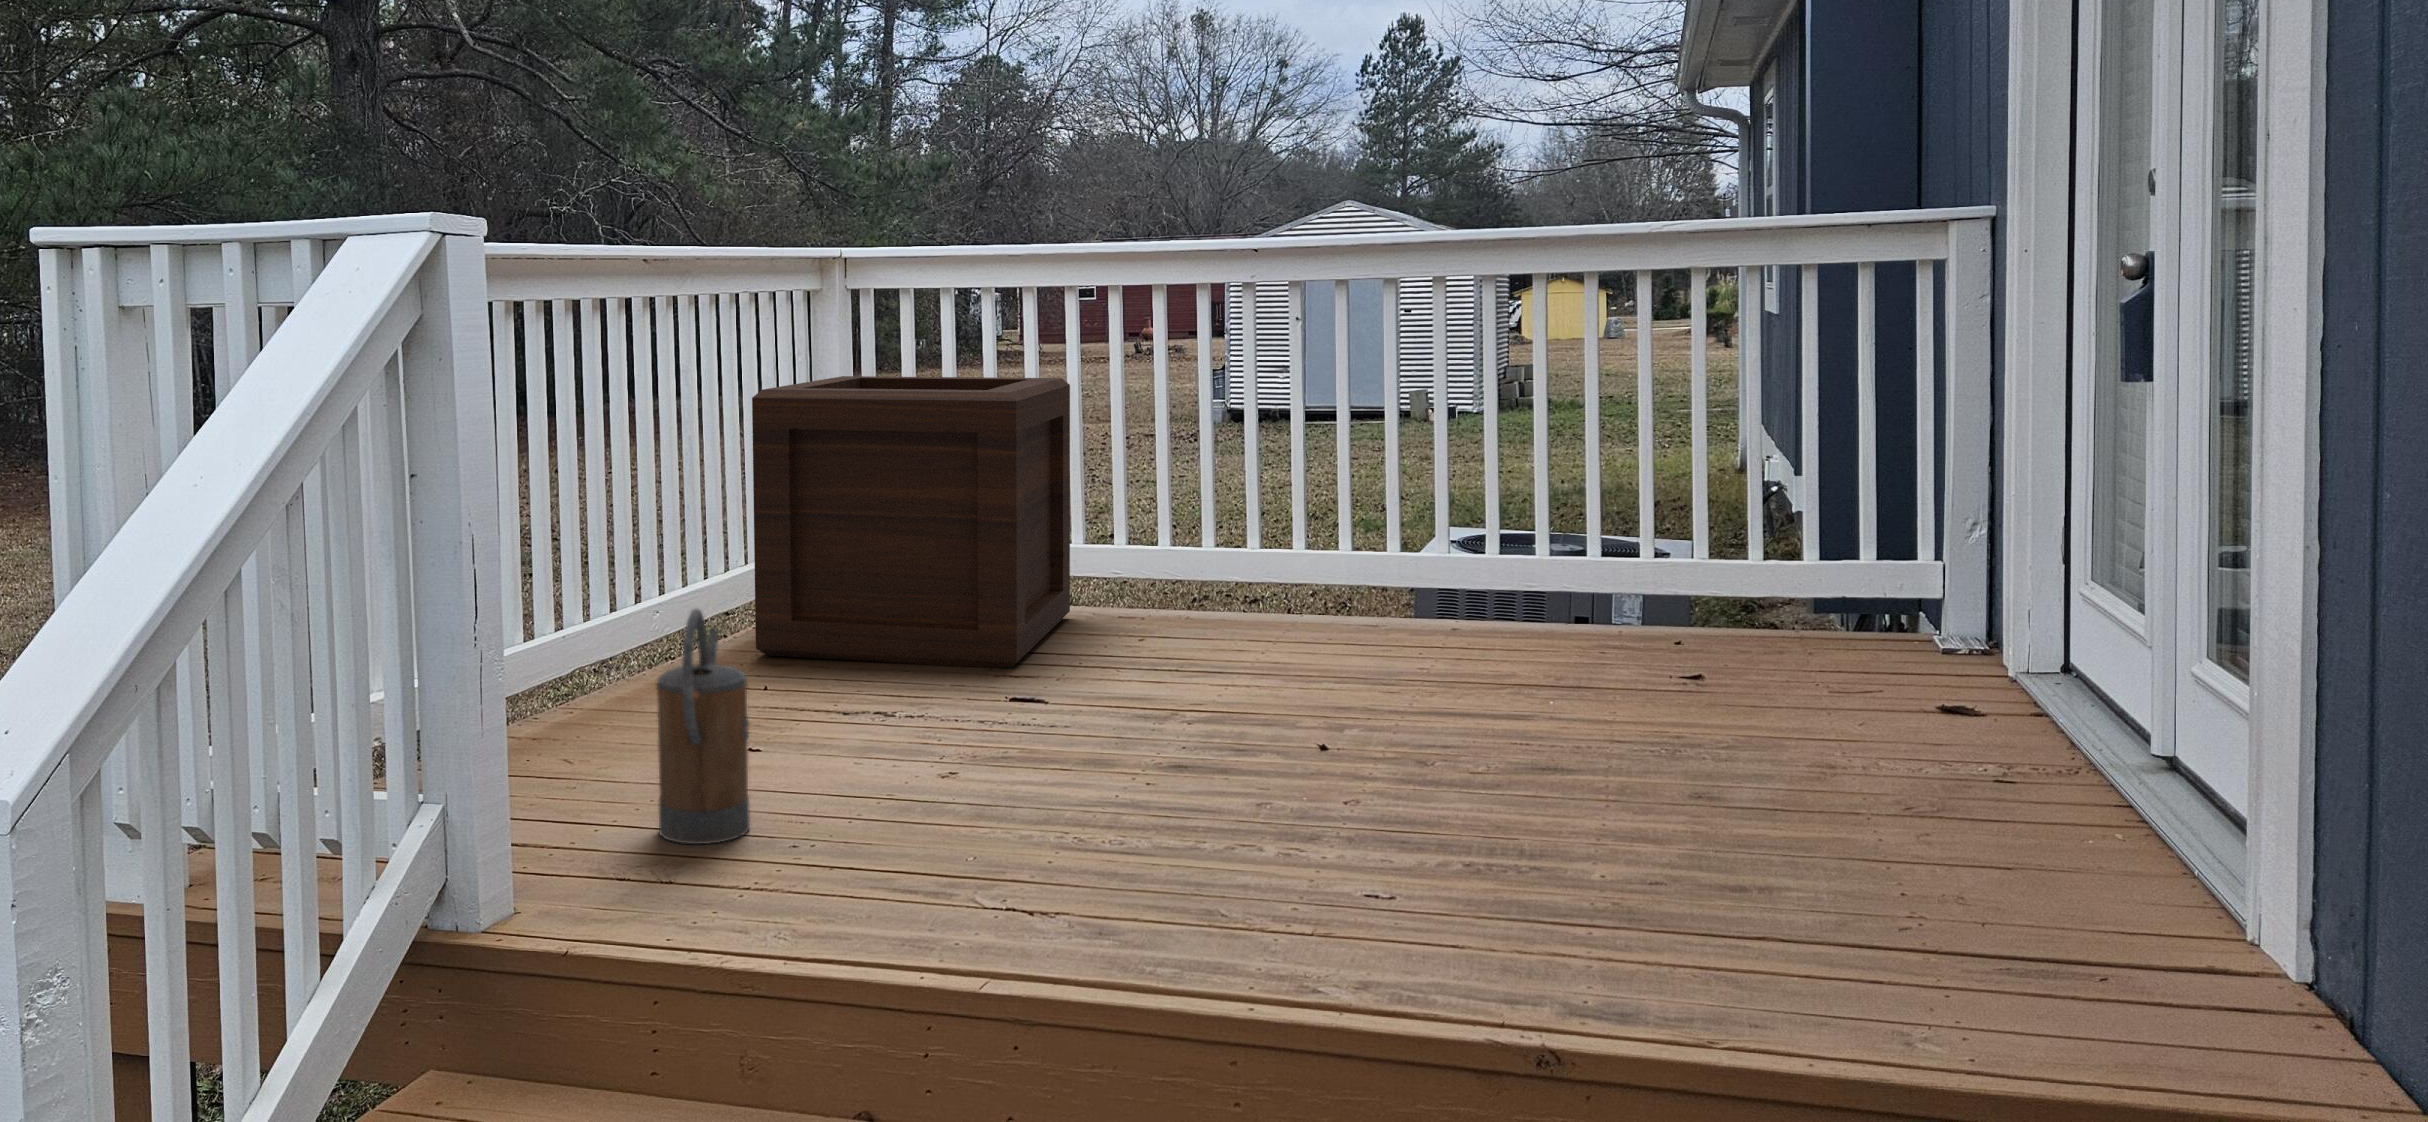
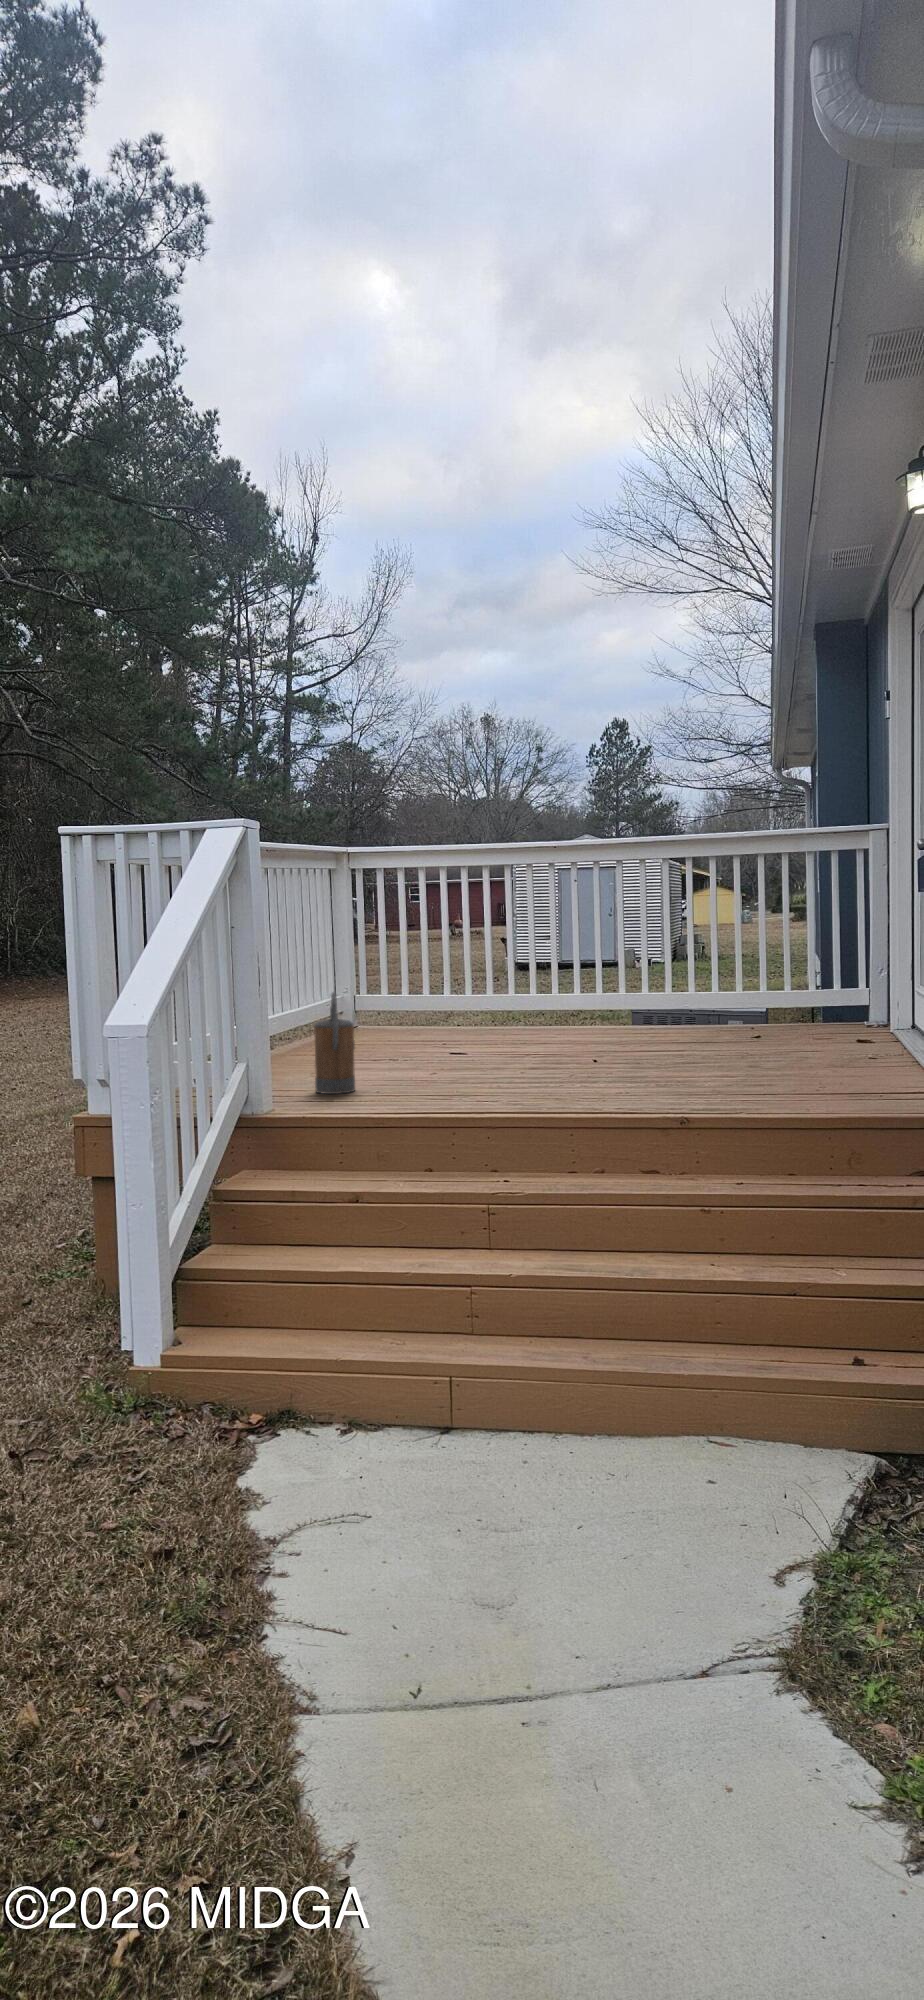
wooden crate: present [752,376,1070,668] -> none [311,913,464,1050]

